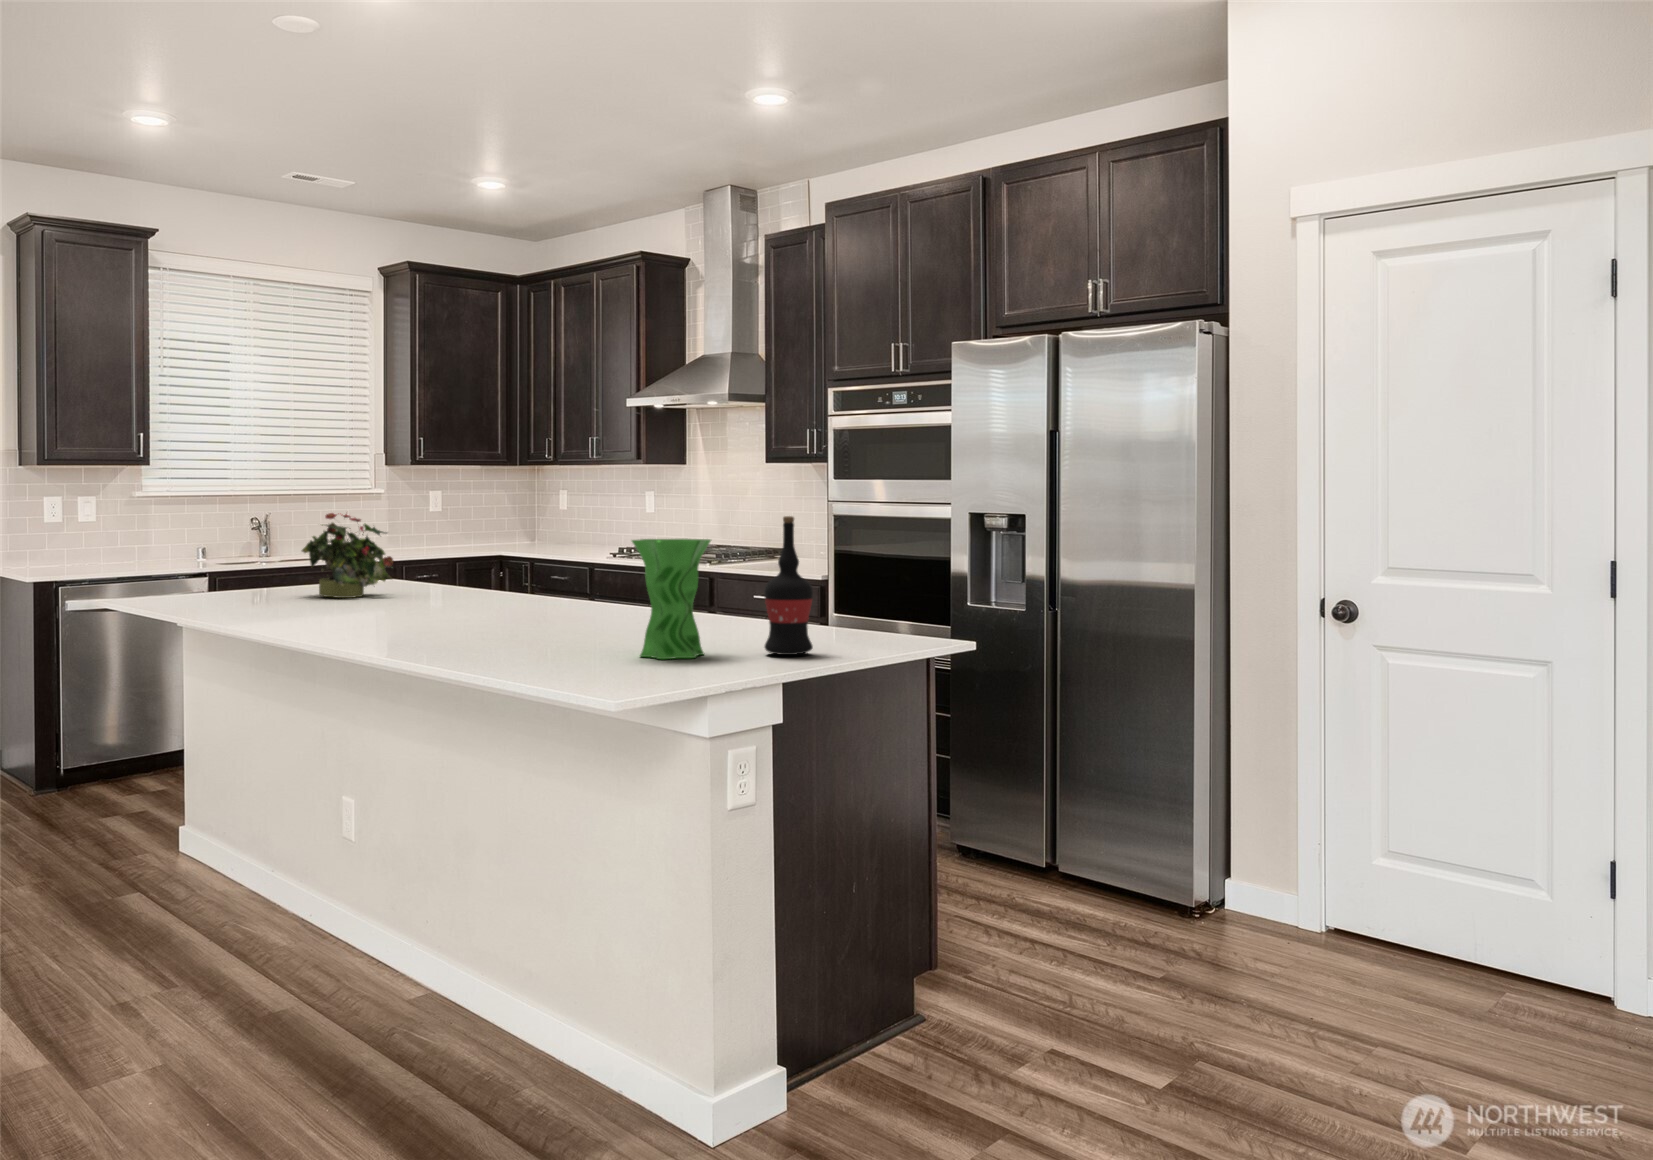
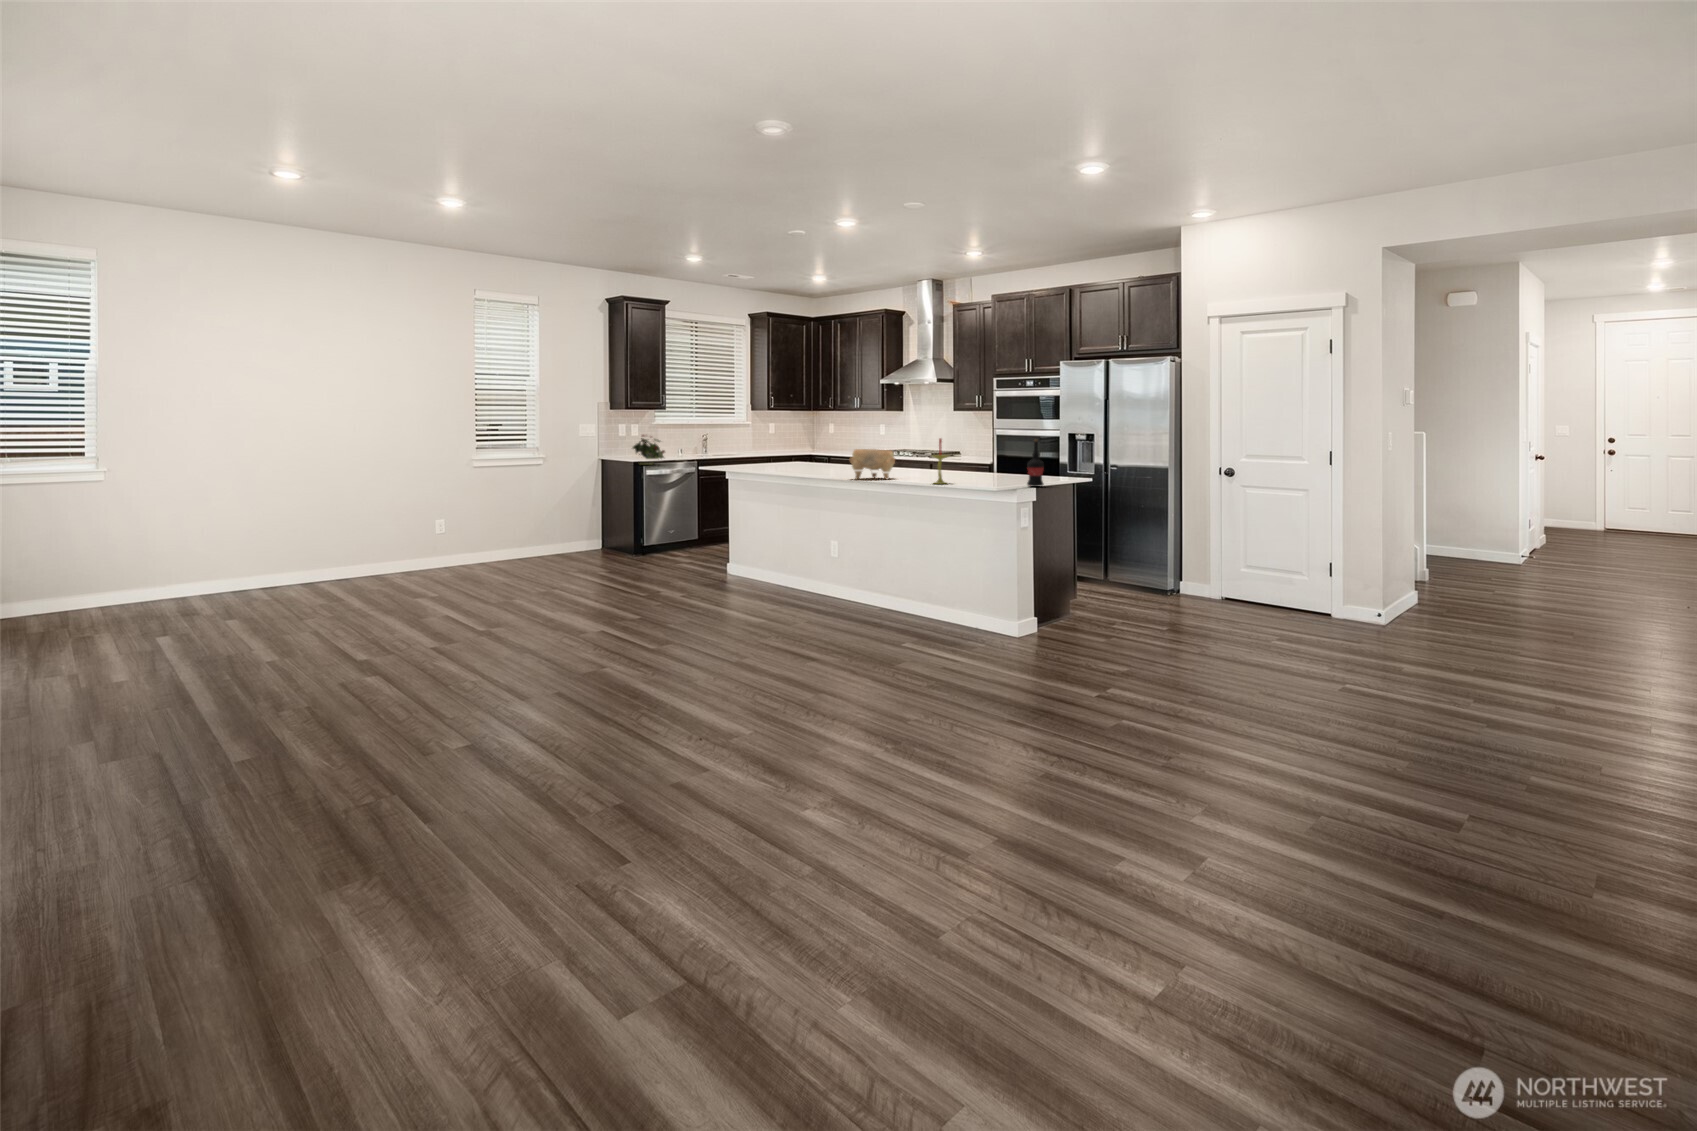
candle: none [547,507,597,635] -> present [933,439,948,484]
potted plant: present [302,513,393,598] -> present [633,435,665,465]
decorative bowl: none [407,536,525,612] -> present [850,449,895,479]
vase: present [632,539,711,659] -> none [984,448,1009,488]

